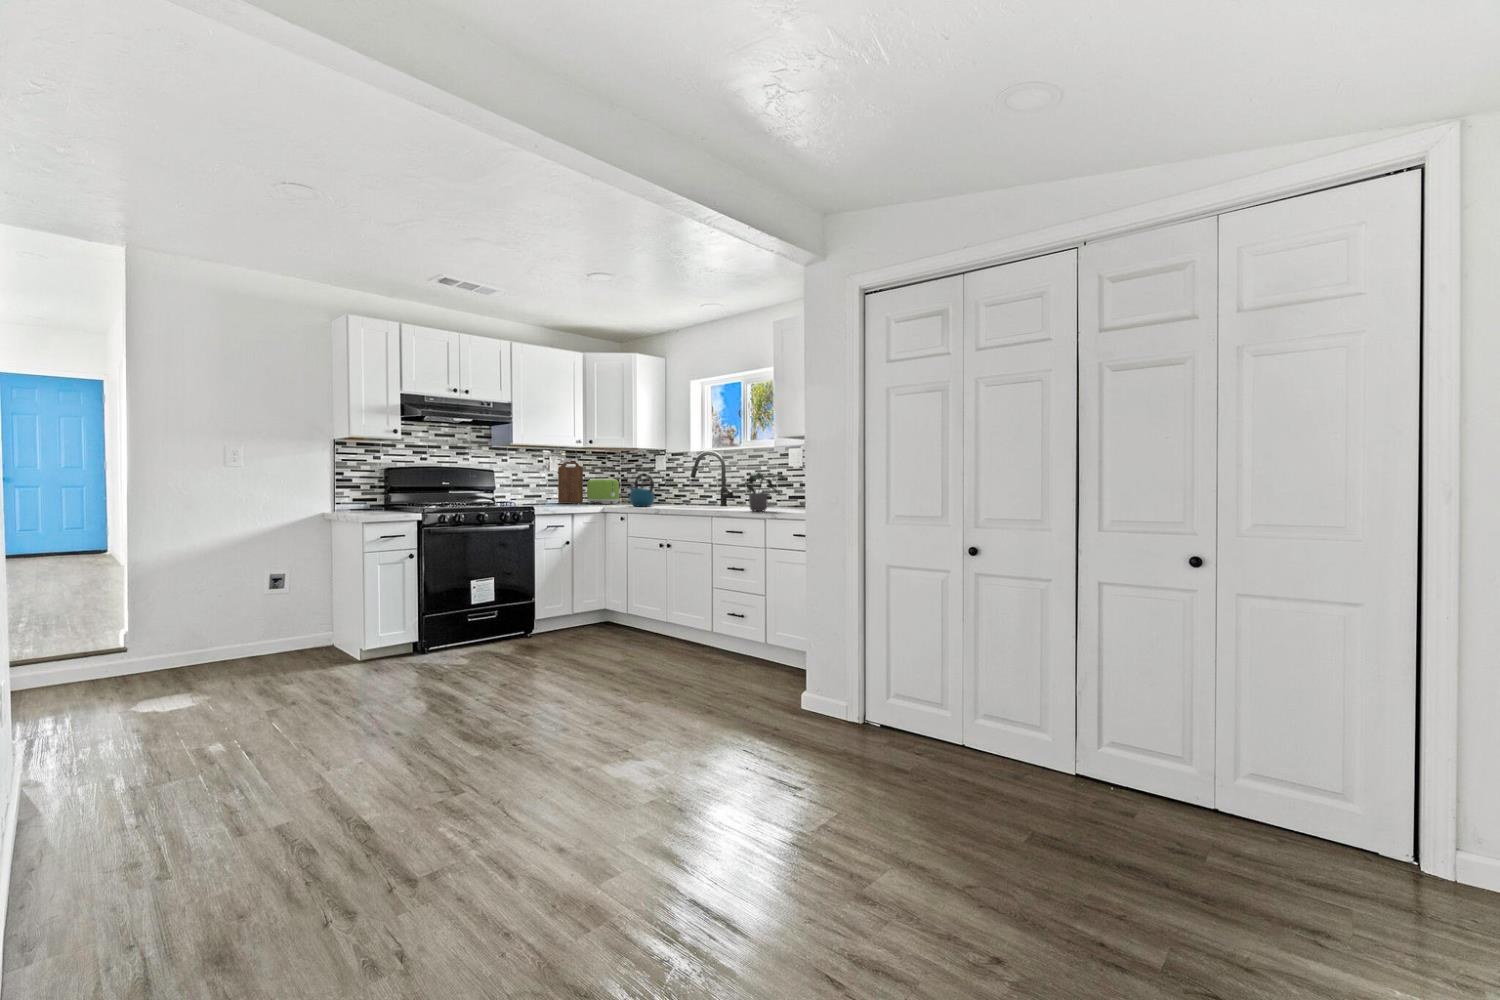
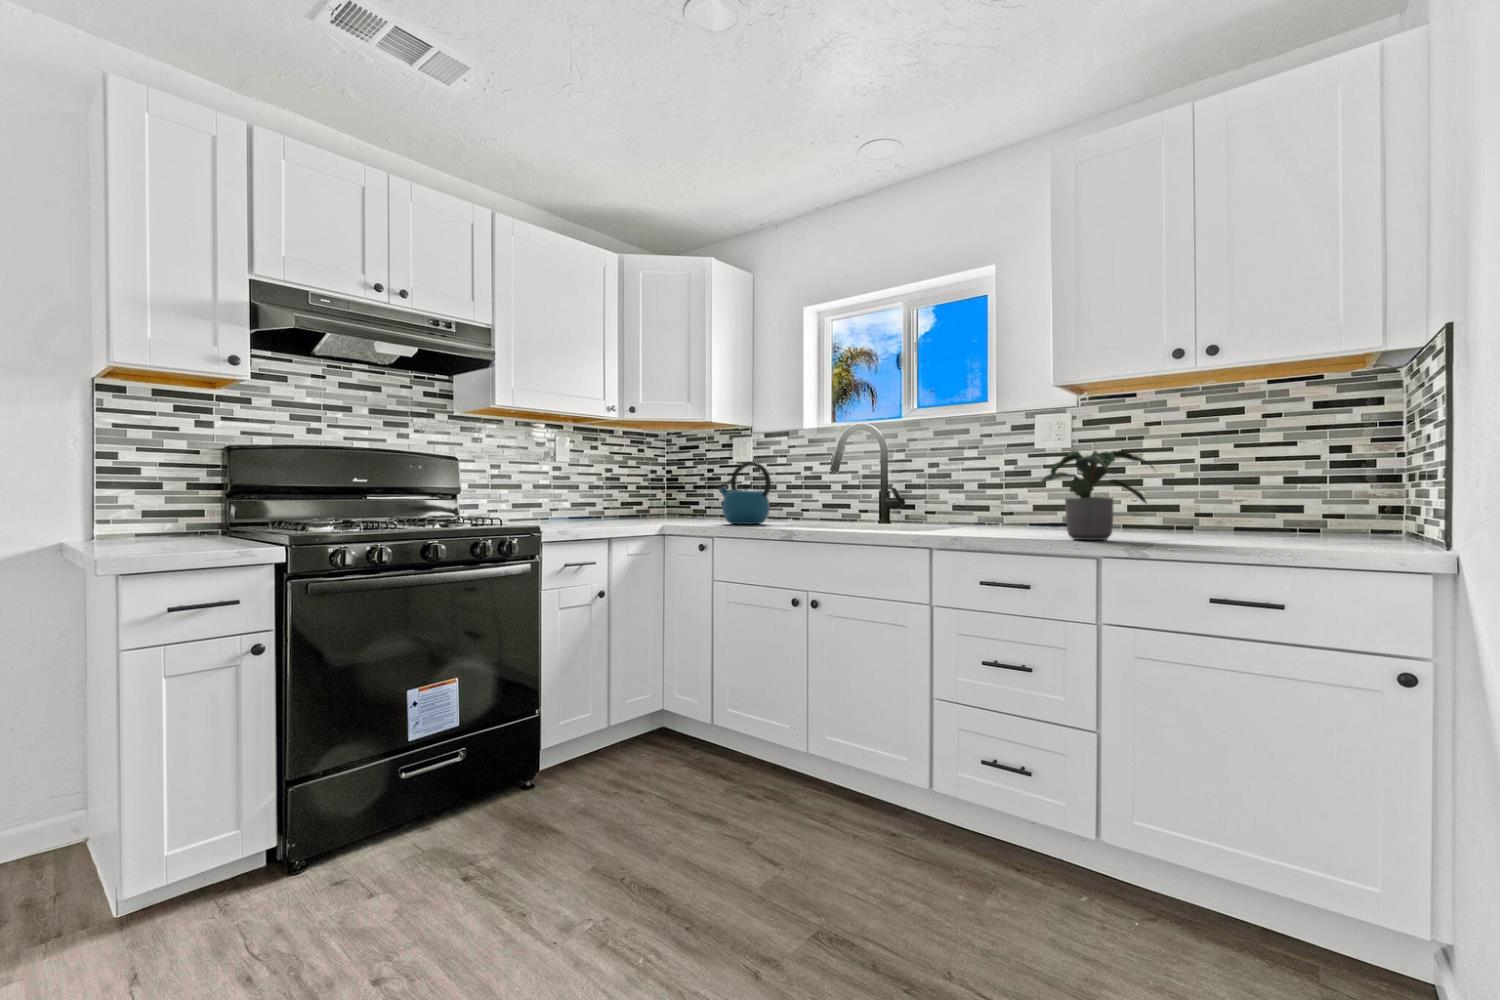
cutting board: present [558,462,583,503] -> none [569,447,610,516]
toaster: present [587,479,619,504] -> none [620,475,678,518]

